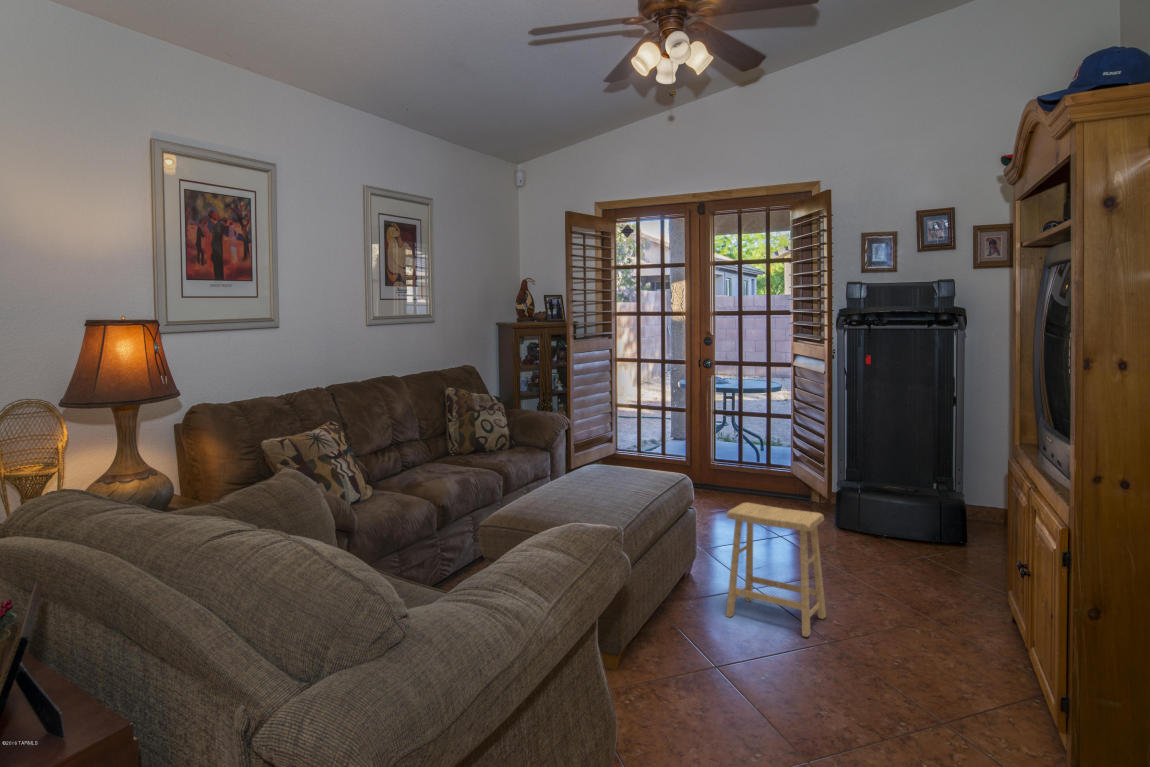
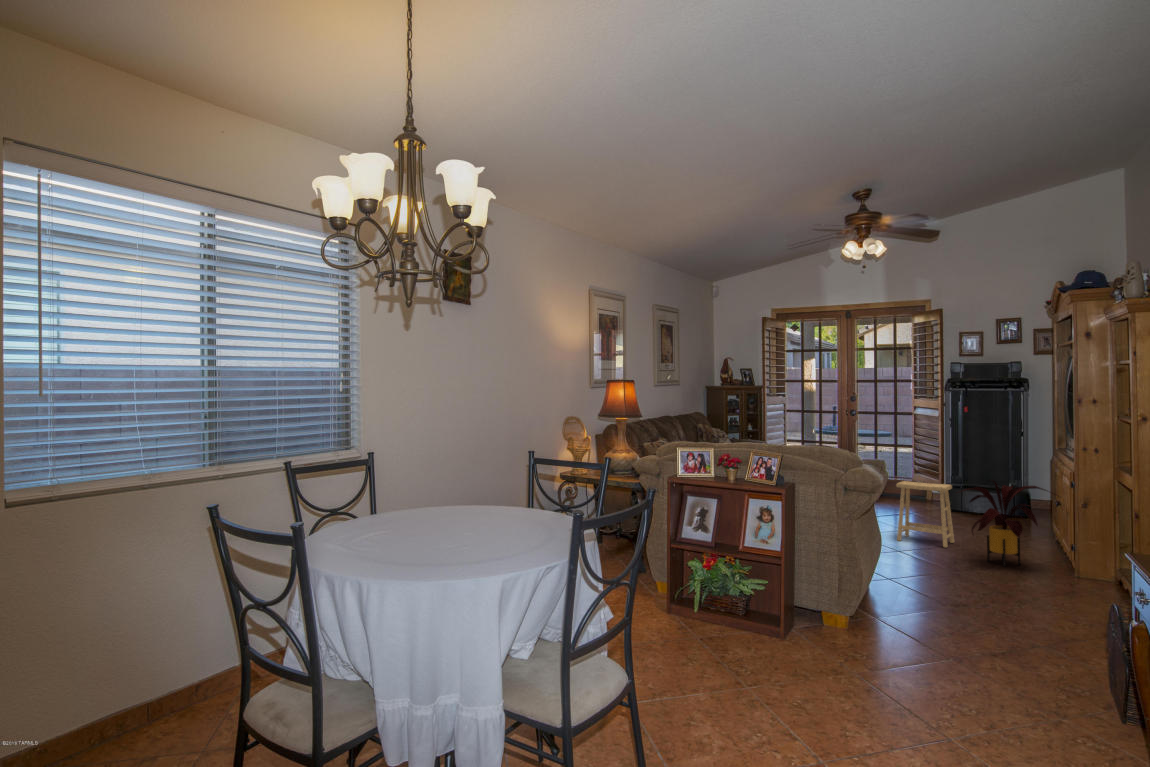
house plant: none [815,525,1027,705] -> present [963,482,1053,566]

